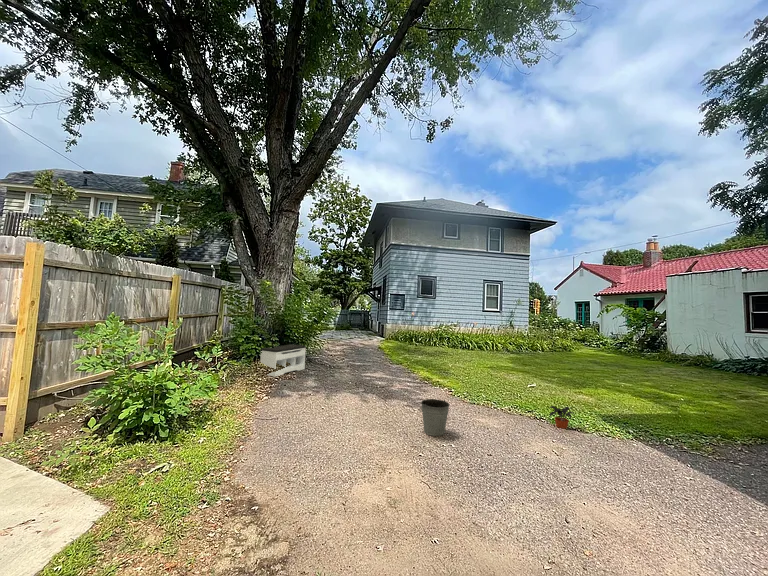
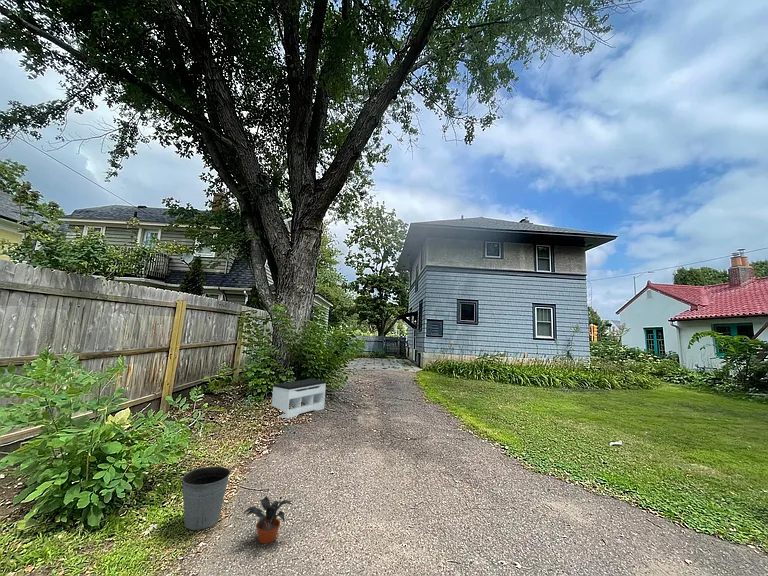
bucket: present [421,399,450,436] -> present [180,466,231,530]
potted plant: present [549,406,574,428] -> present [244,497,292,544]

